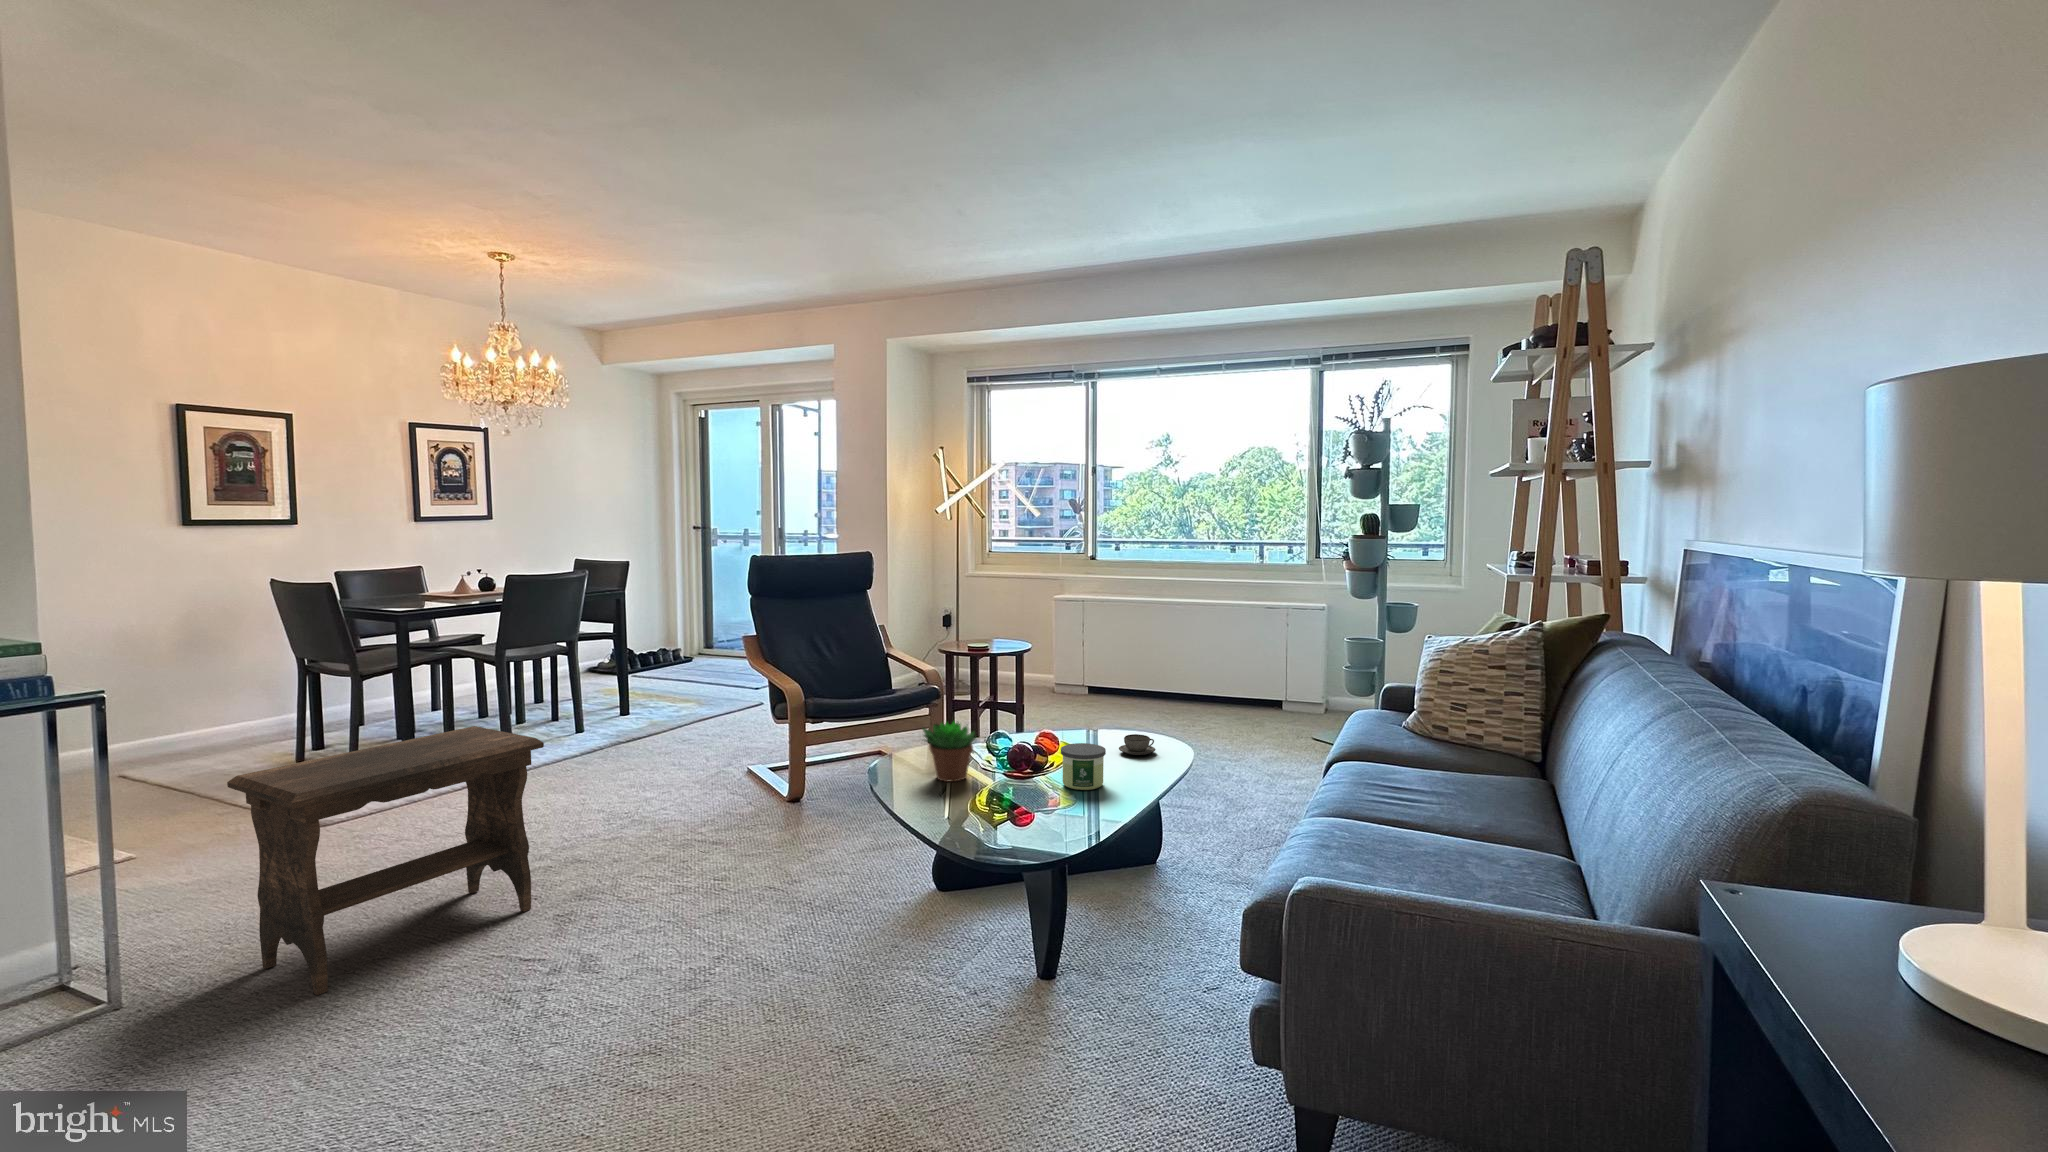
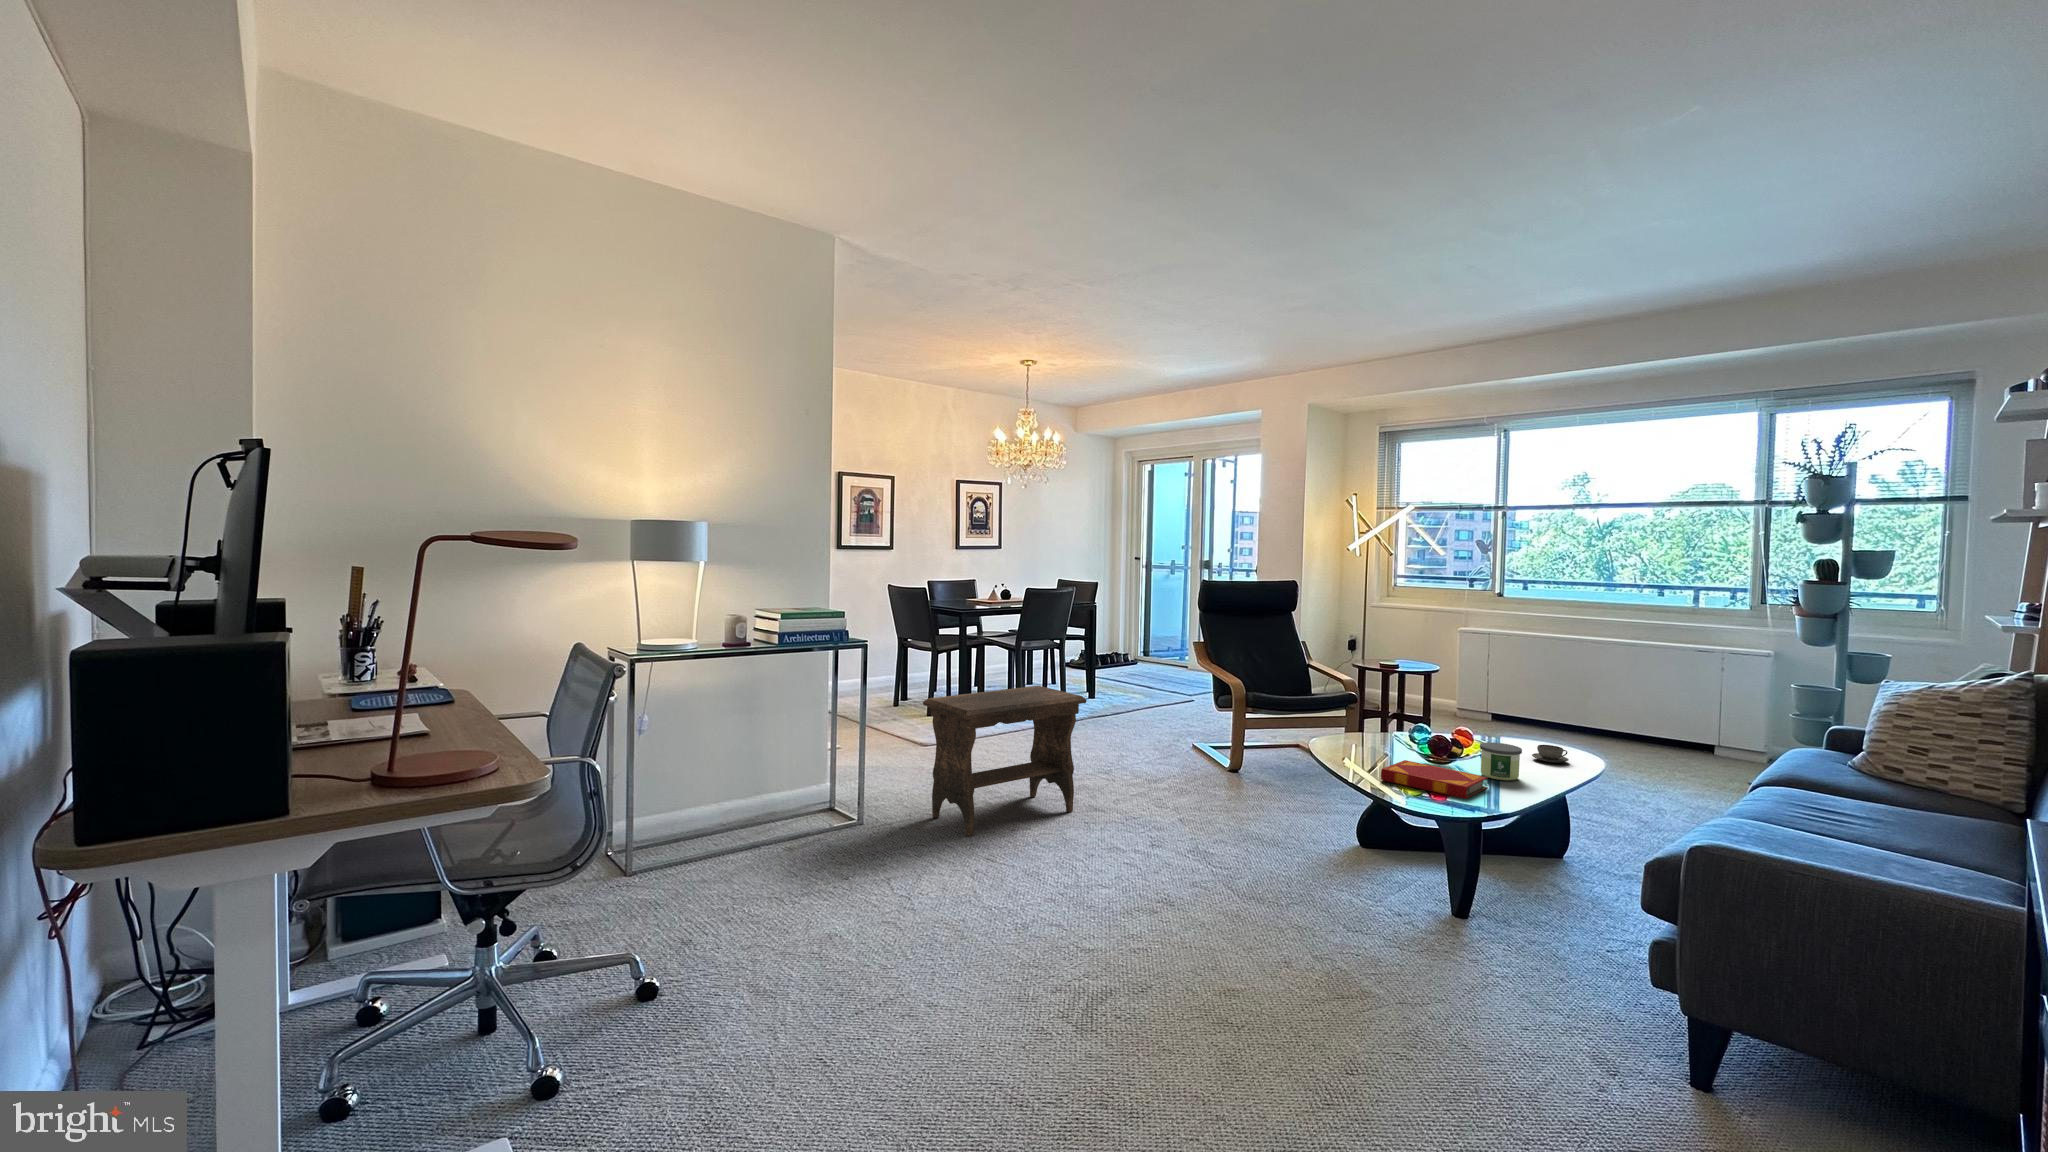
succulent plant: present [922,722,975,782] -> none [1356,713,1404,762]
hardback book: none [944,780,1068,828] -> present [1381,760,1488,799]

